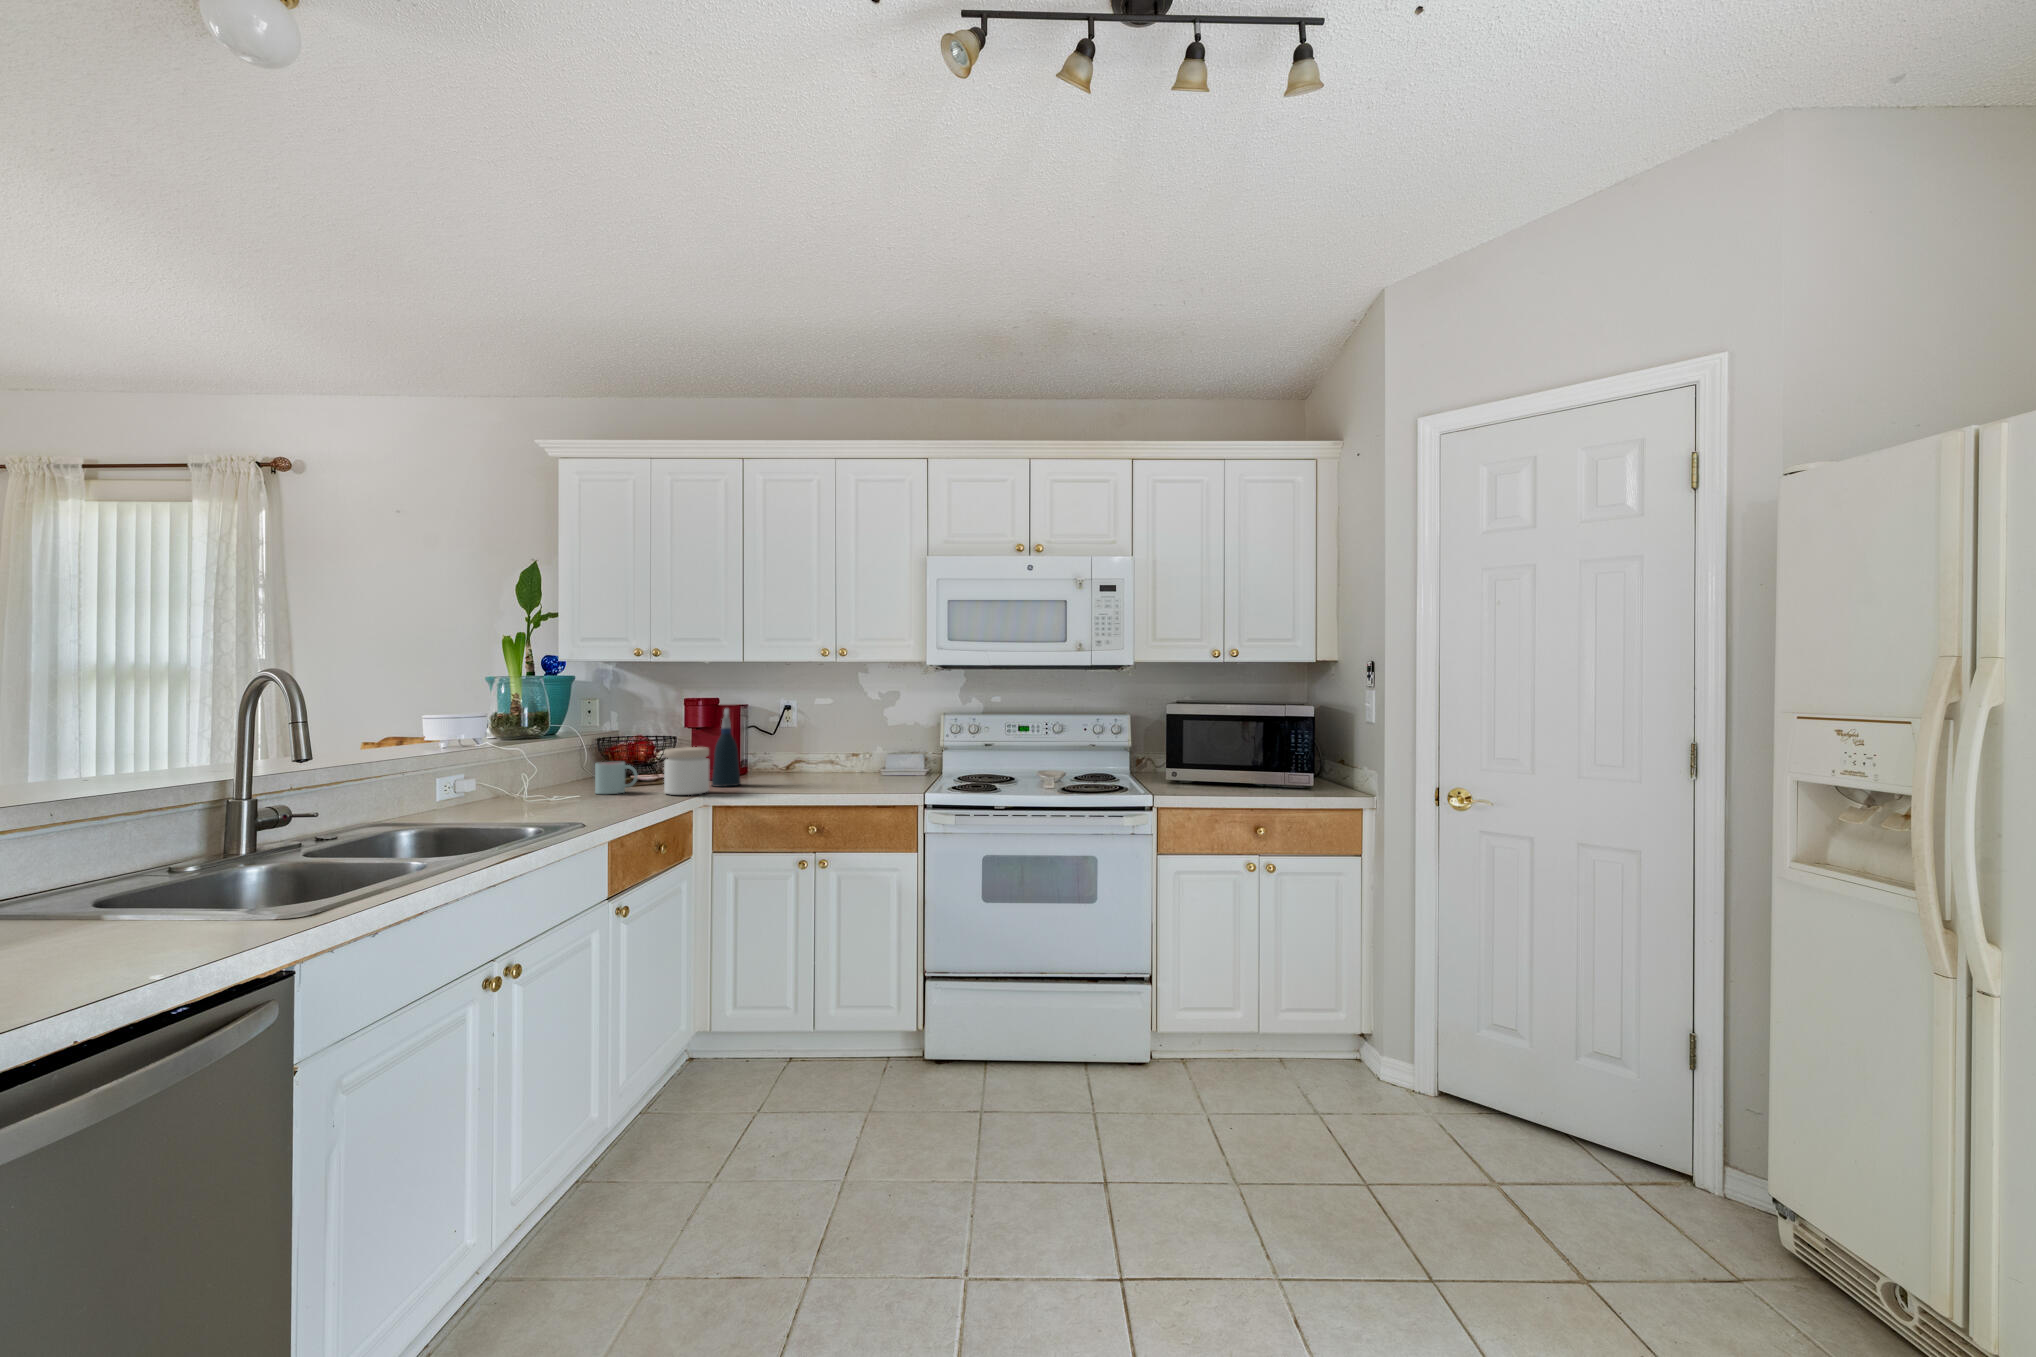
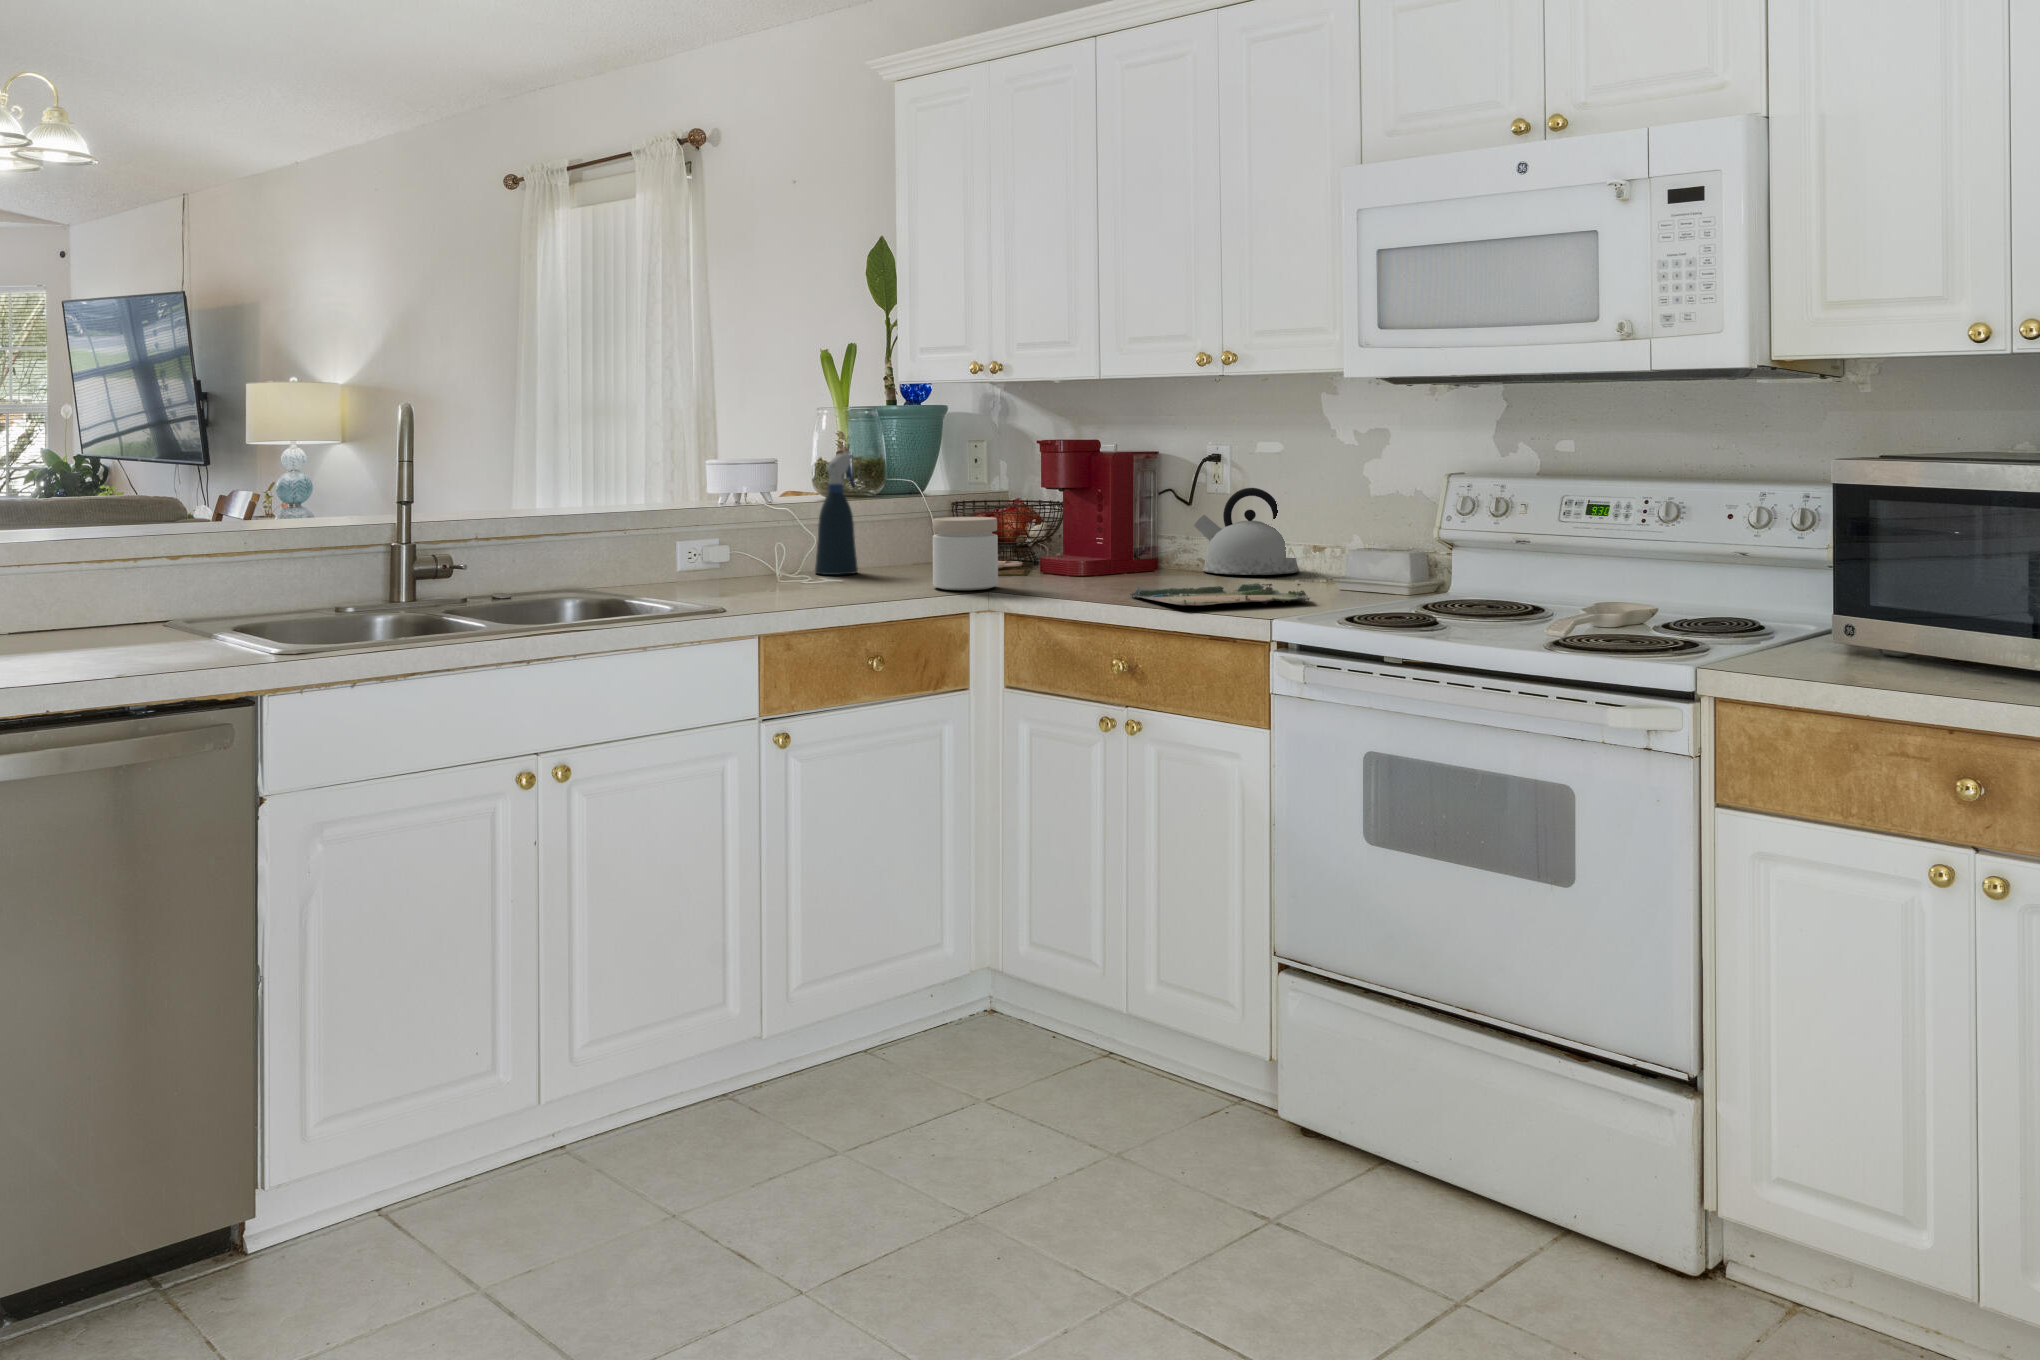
spray bottle: present [712,709,741,787] -> present [815,453,858,575]
kettle: none [780,726,841,775] -> present [1194,488,1300,575]
mug: present [595,762,638,794] -> none [862,534,910,581]
tray: none [800,774,902,792] -> present [1130,580,1310,606]

